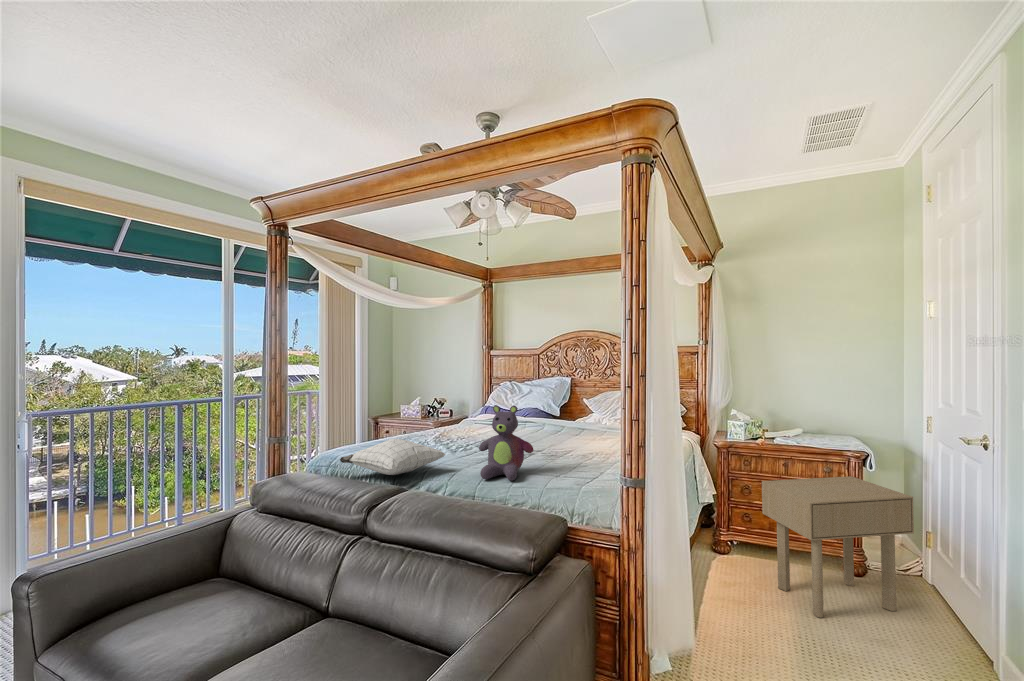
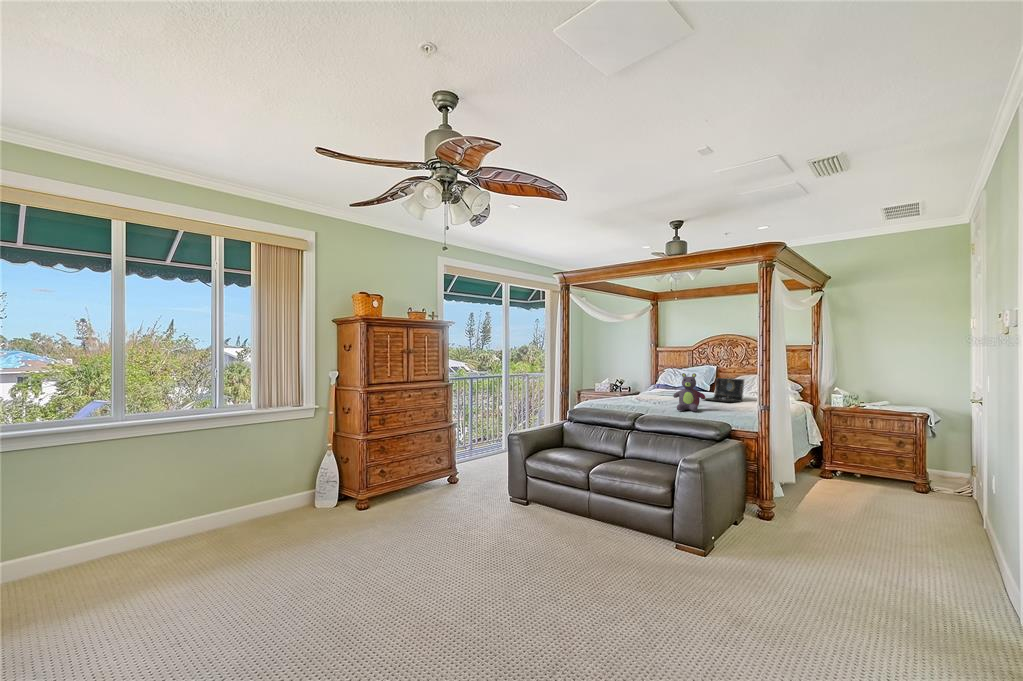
laptop: none [540,400,604,444] -> present [705,378,744,402]
pillow: present [340,439,446,475] -> none [598,389,654,409]
side table: present [762,476,914,618] -> none [851,427,950,505]

